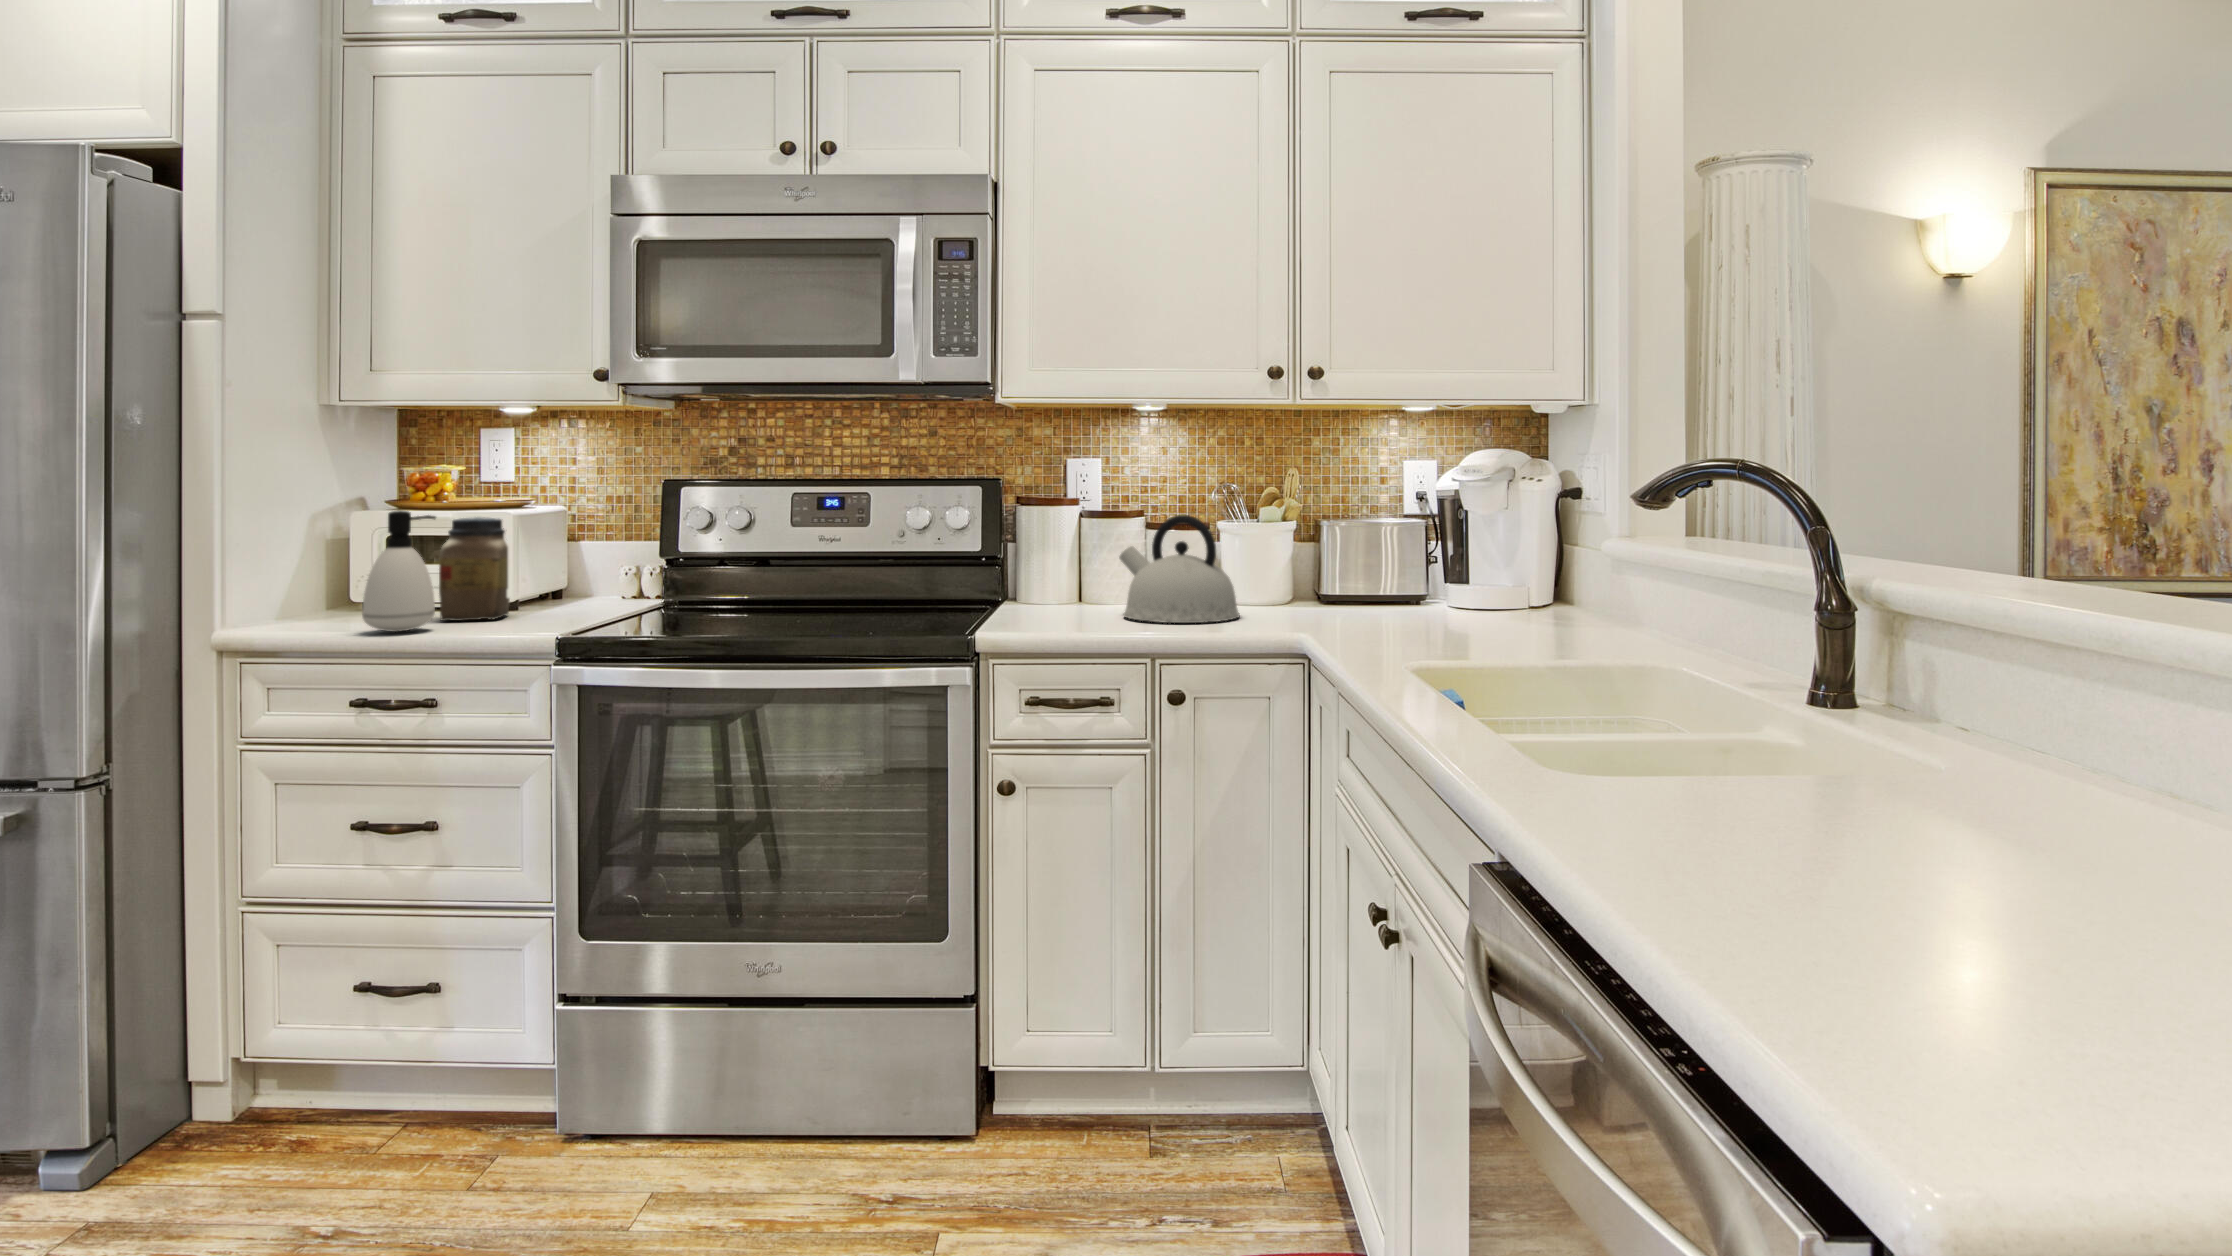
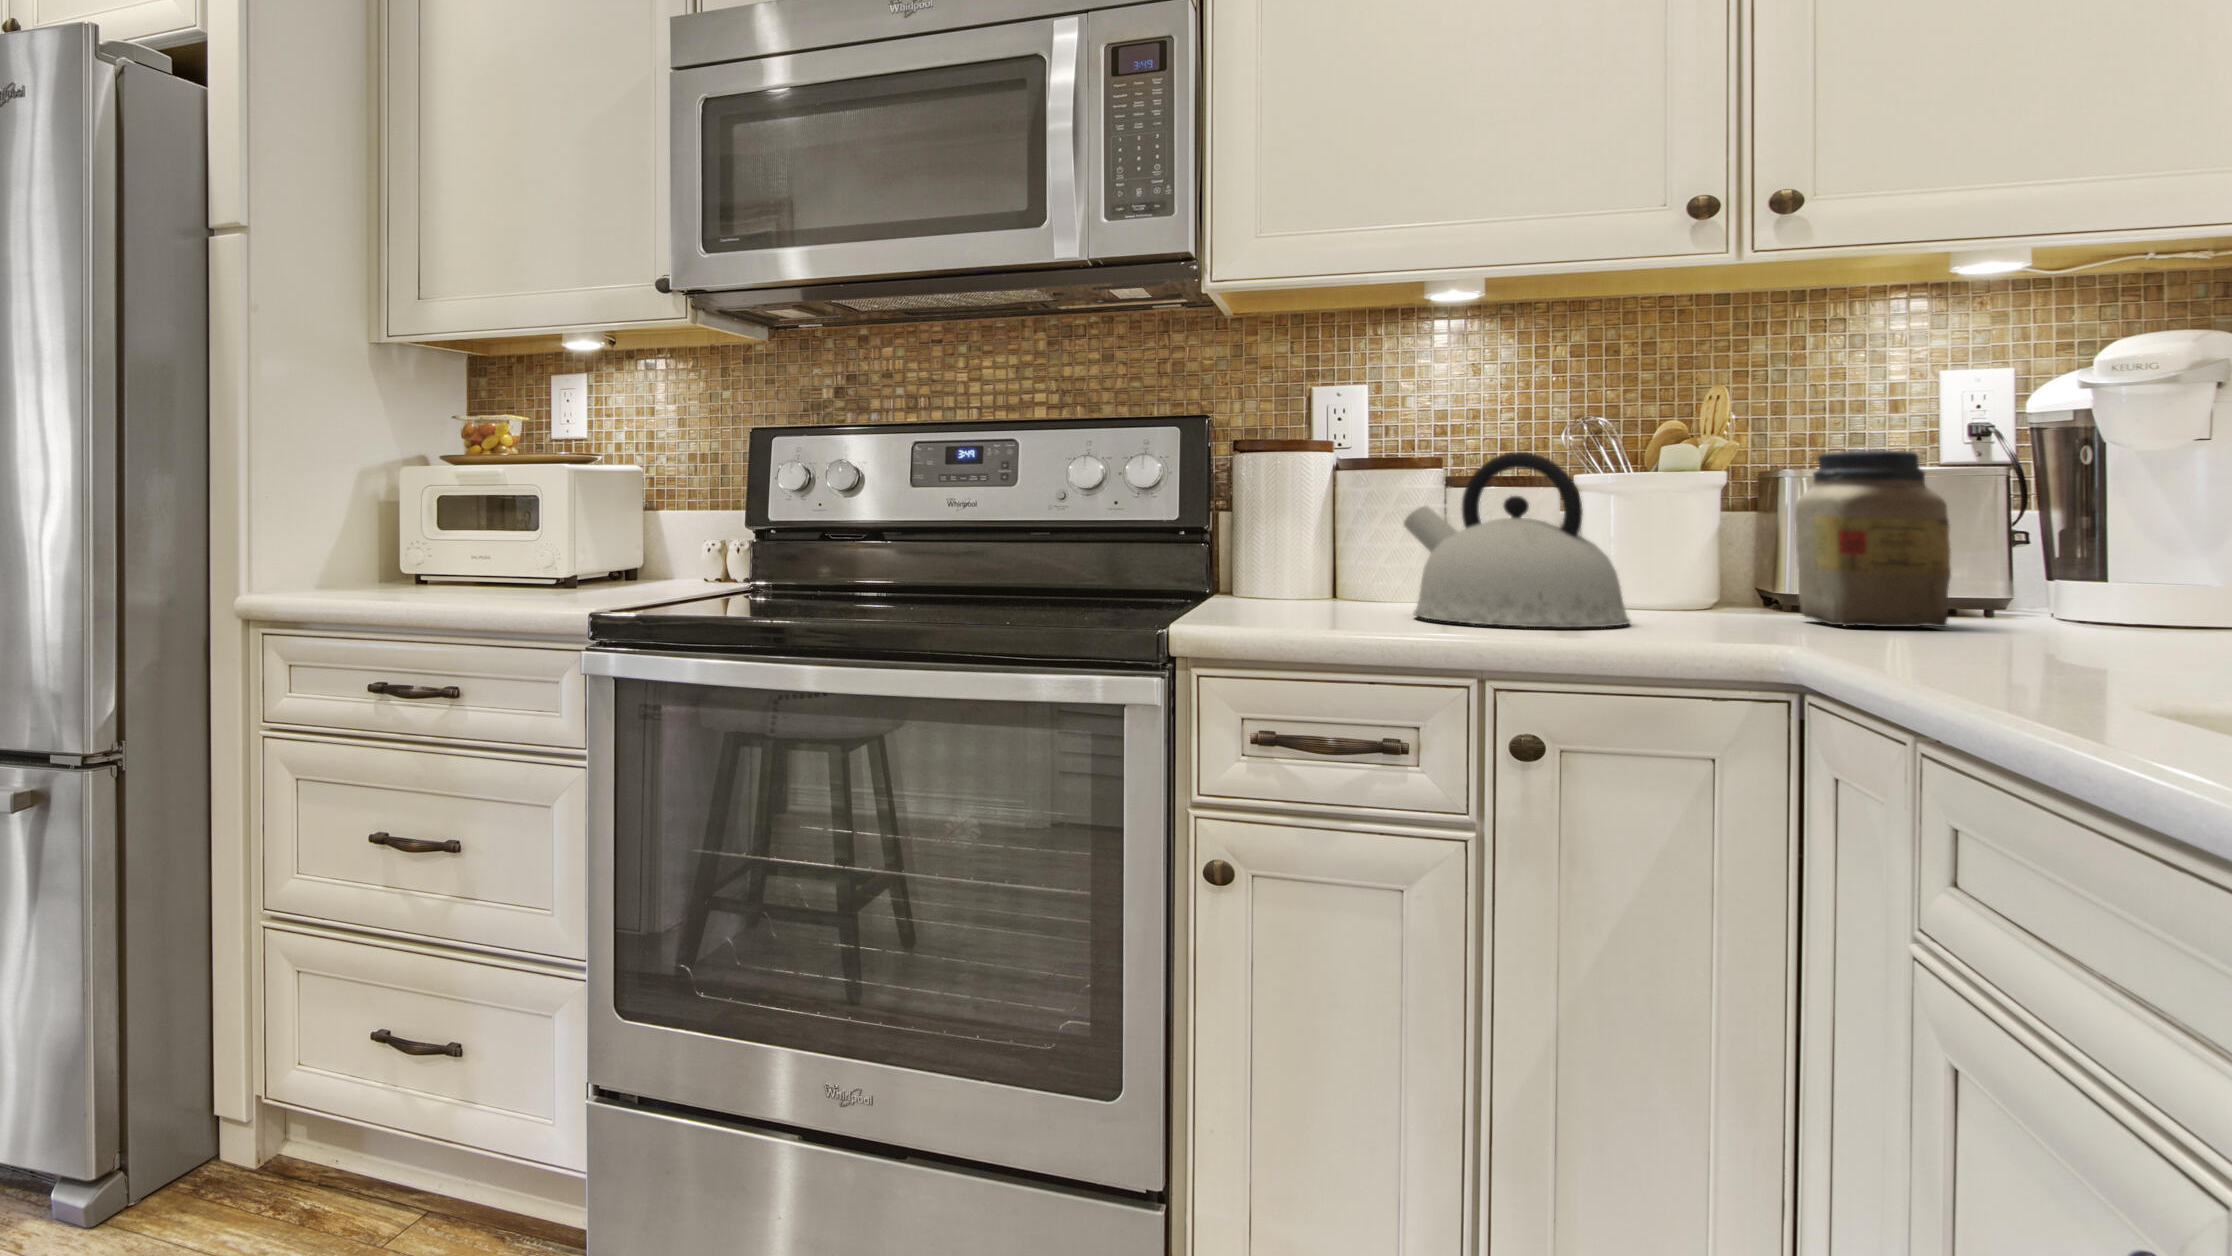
soap dispenser: present [362,510,436,632] -> none [387,448,468,597]
jar: present [439,517,510,621] -> present [1795,450,1951,627]

